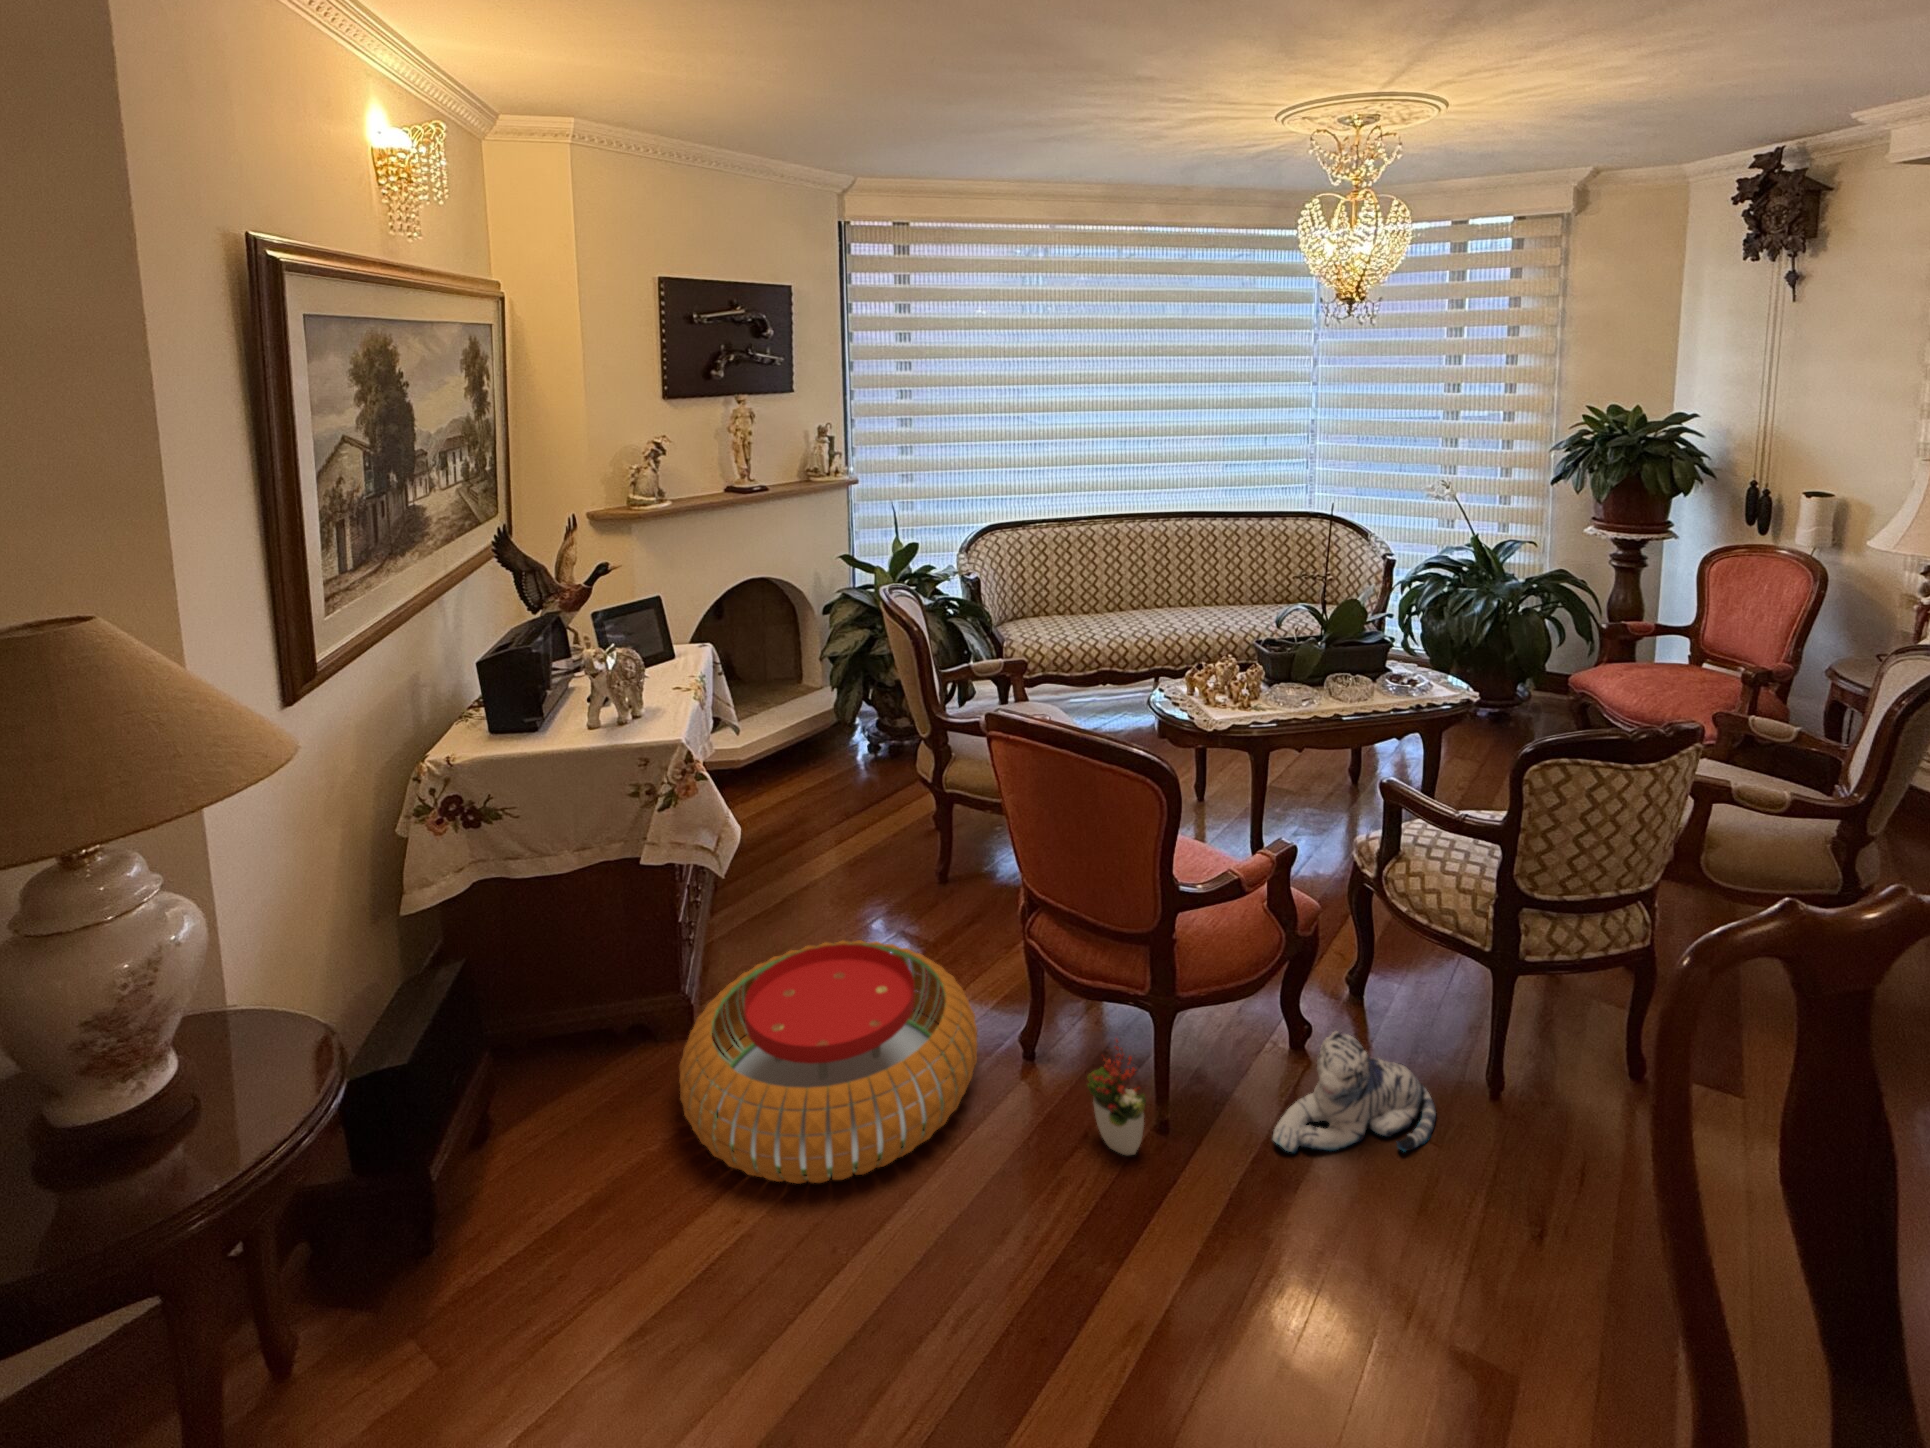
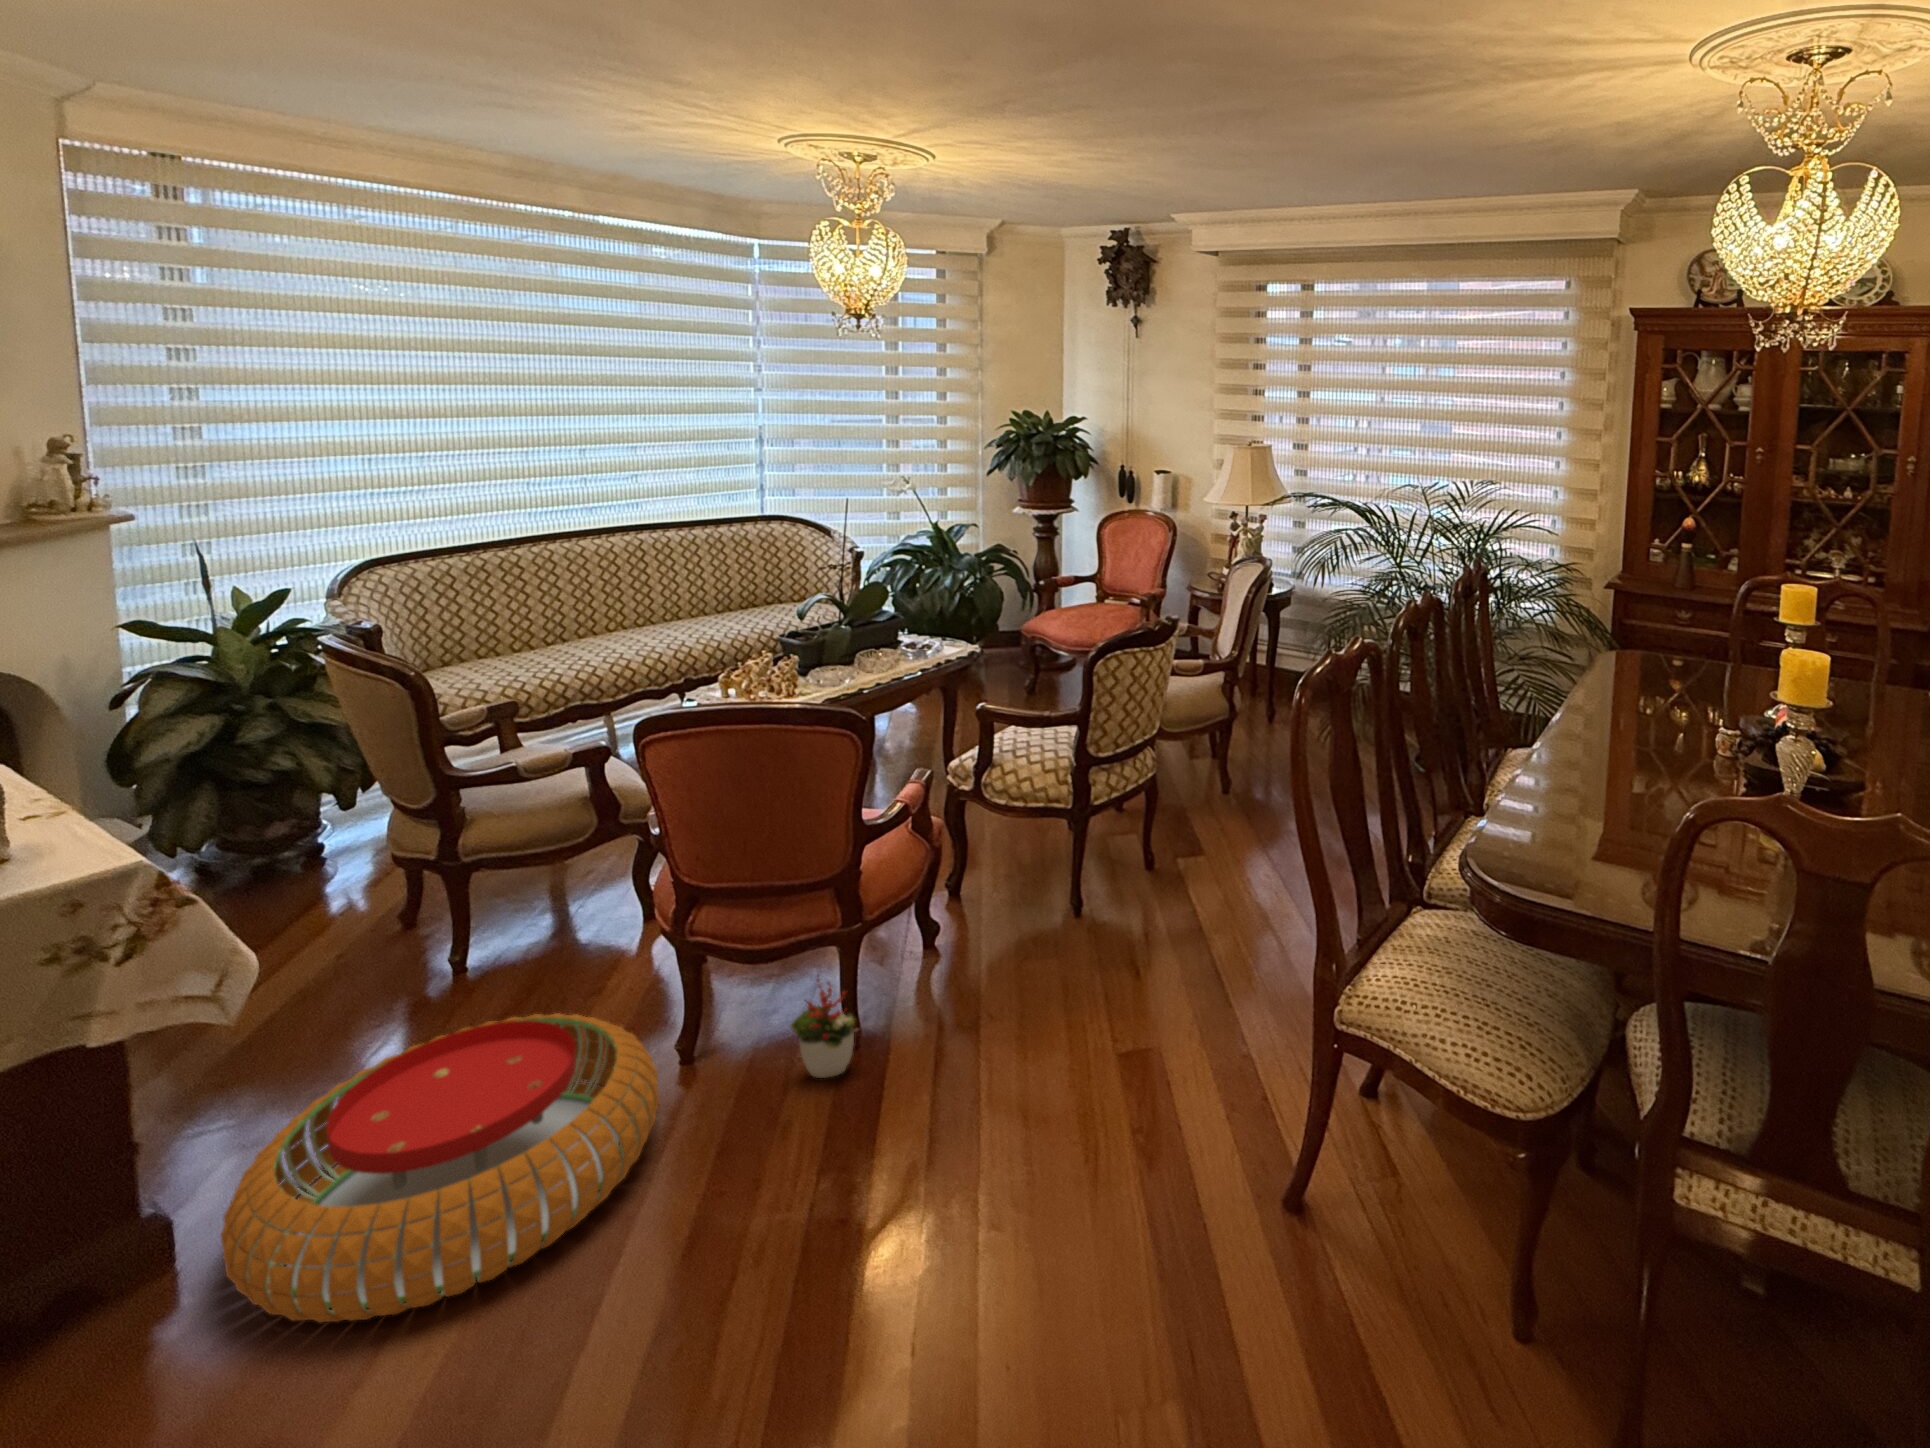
plush toy: present [1273,1031,1436,1153] -> none [950,901,1055,1007]

